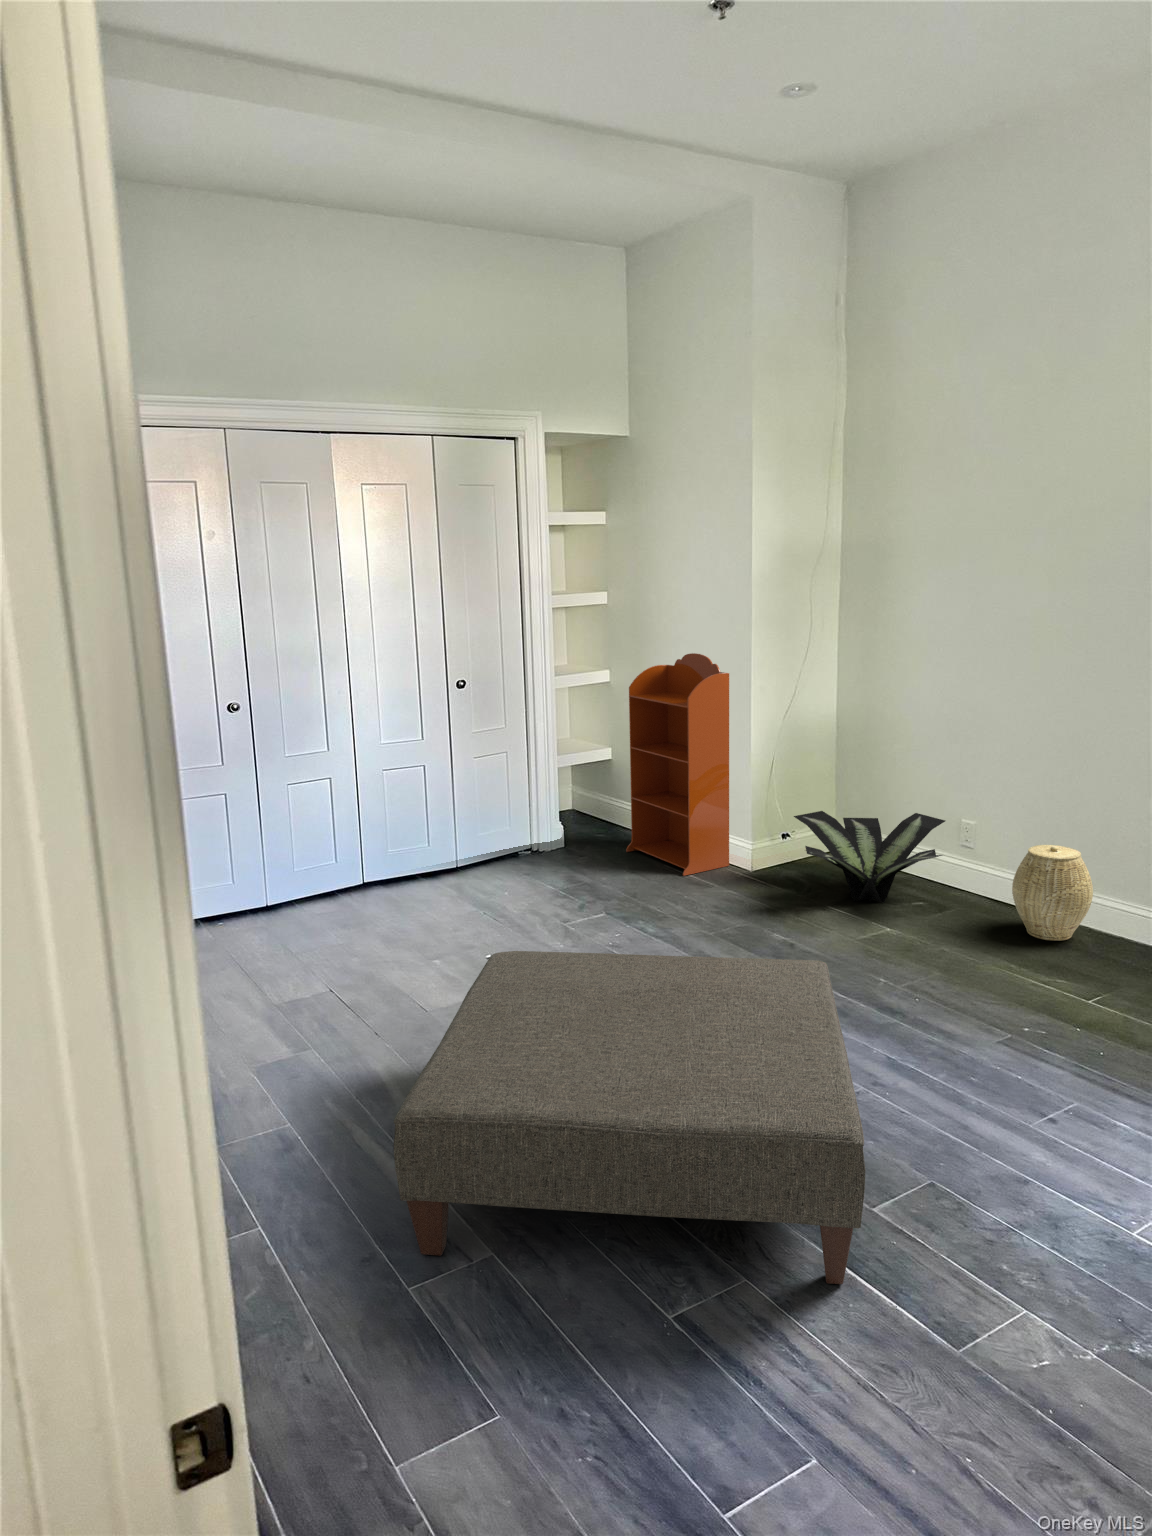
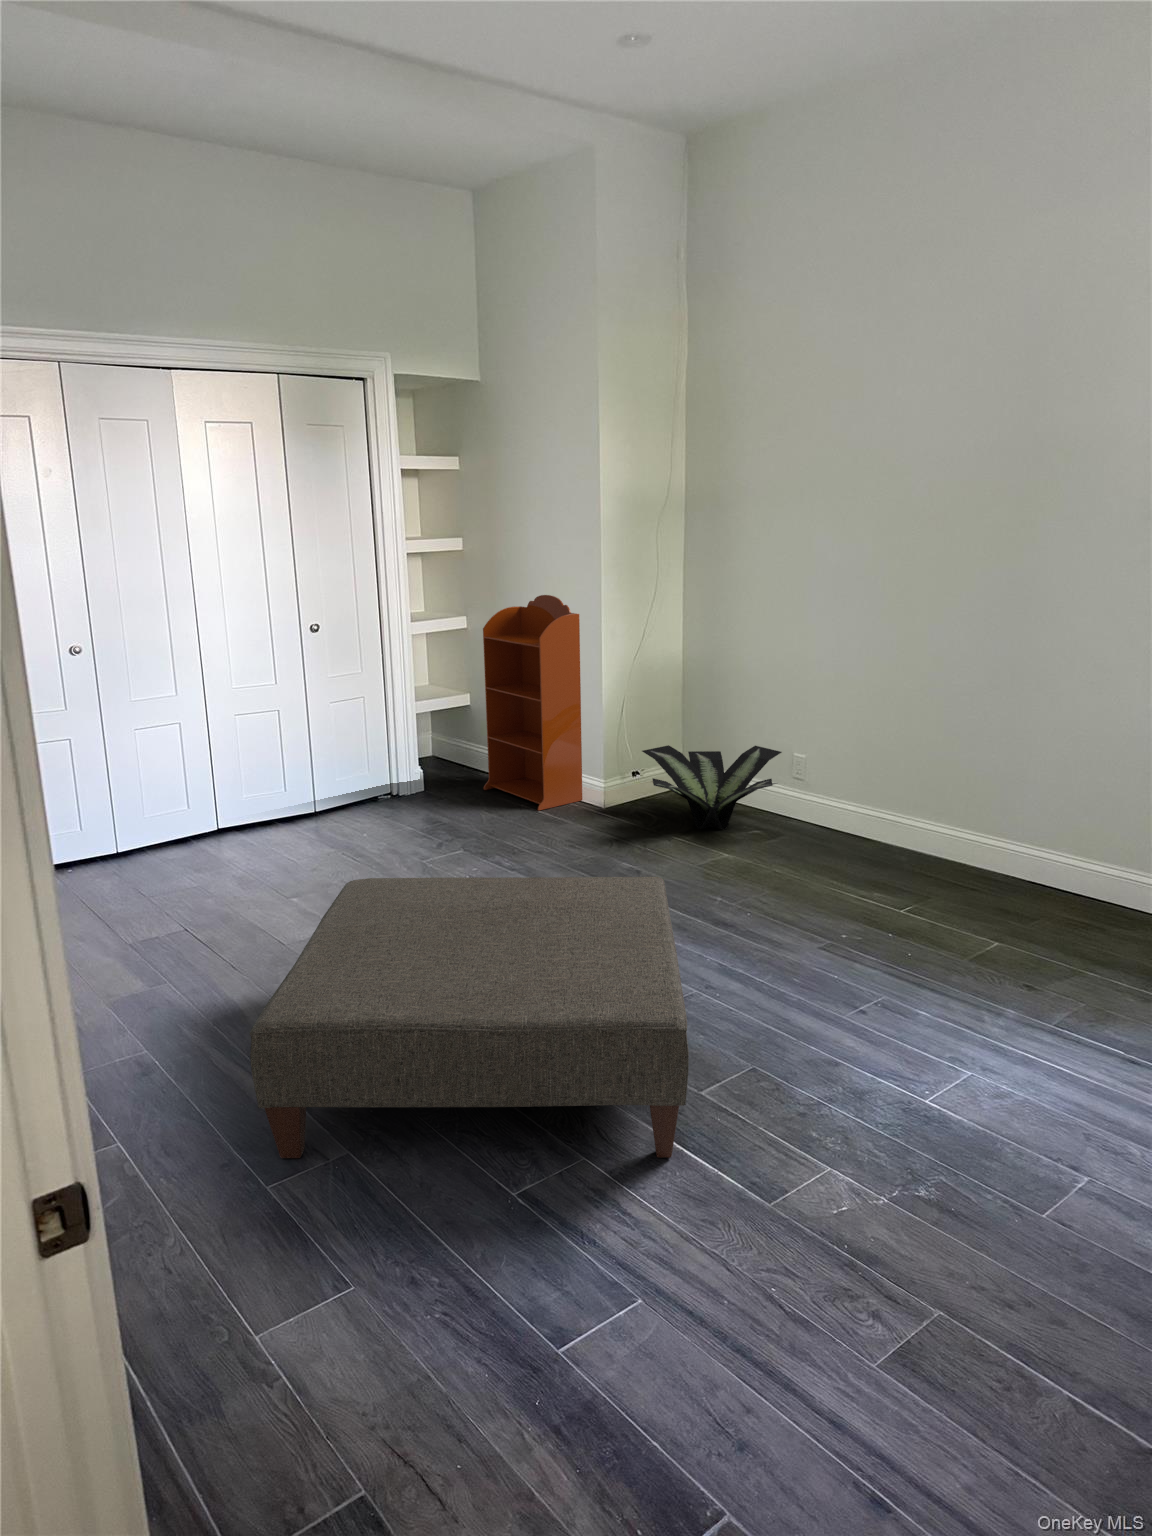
woven basket: present [1012,845,1093,941] -> none [839,771,910,858]

